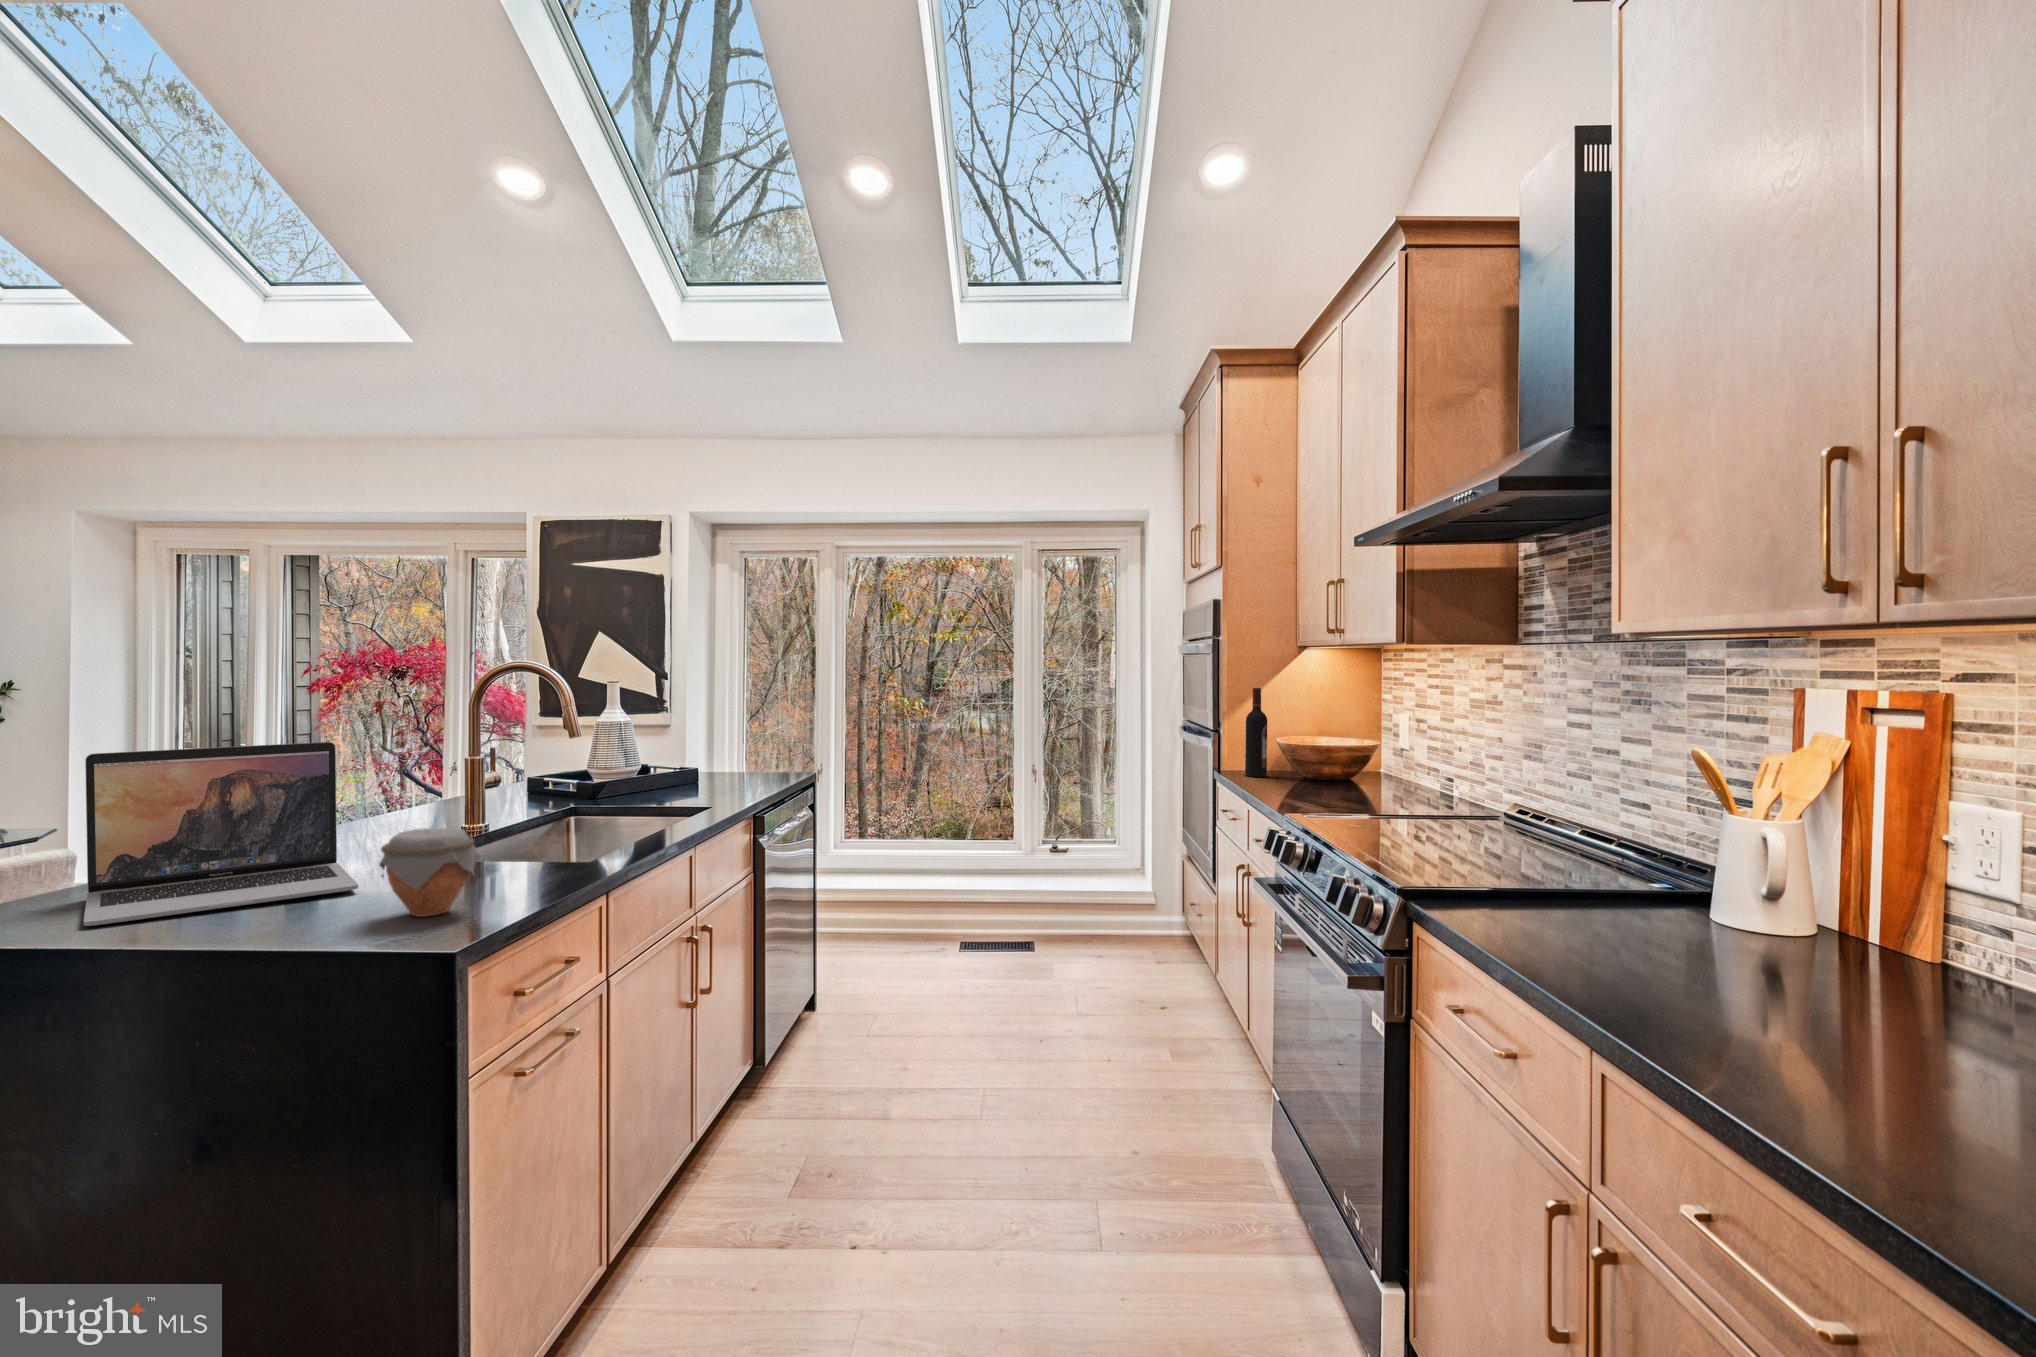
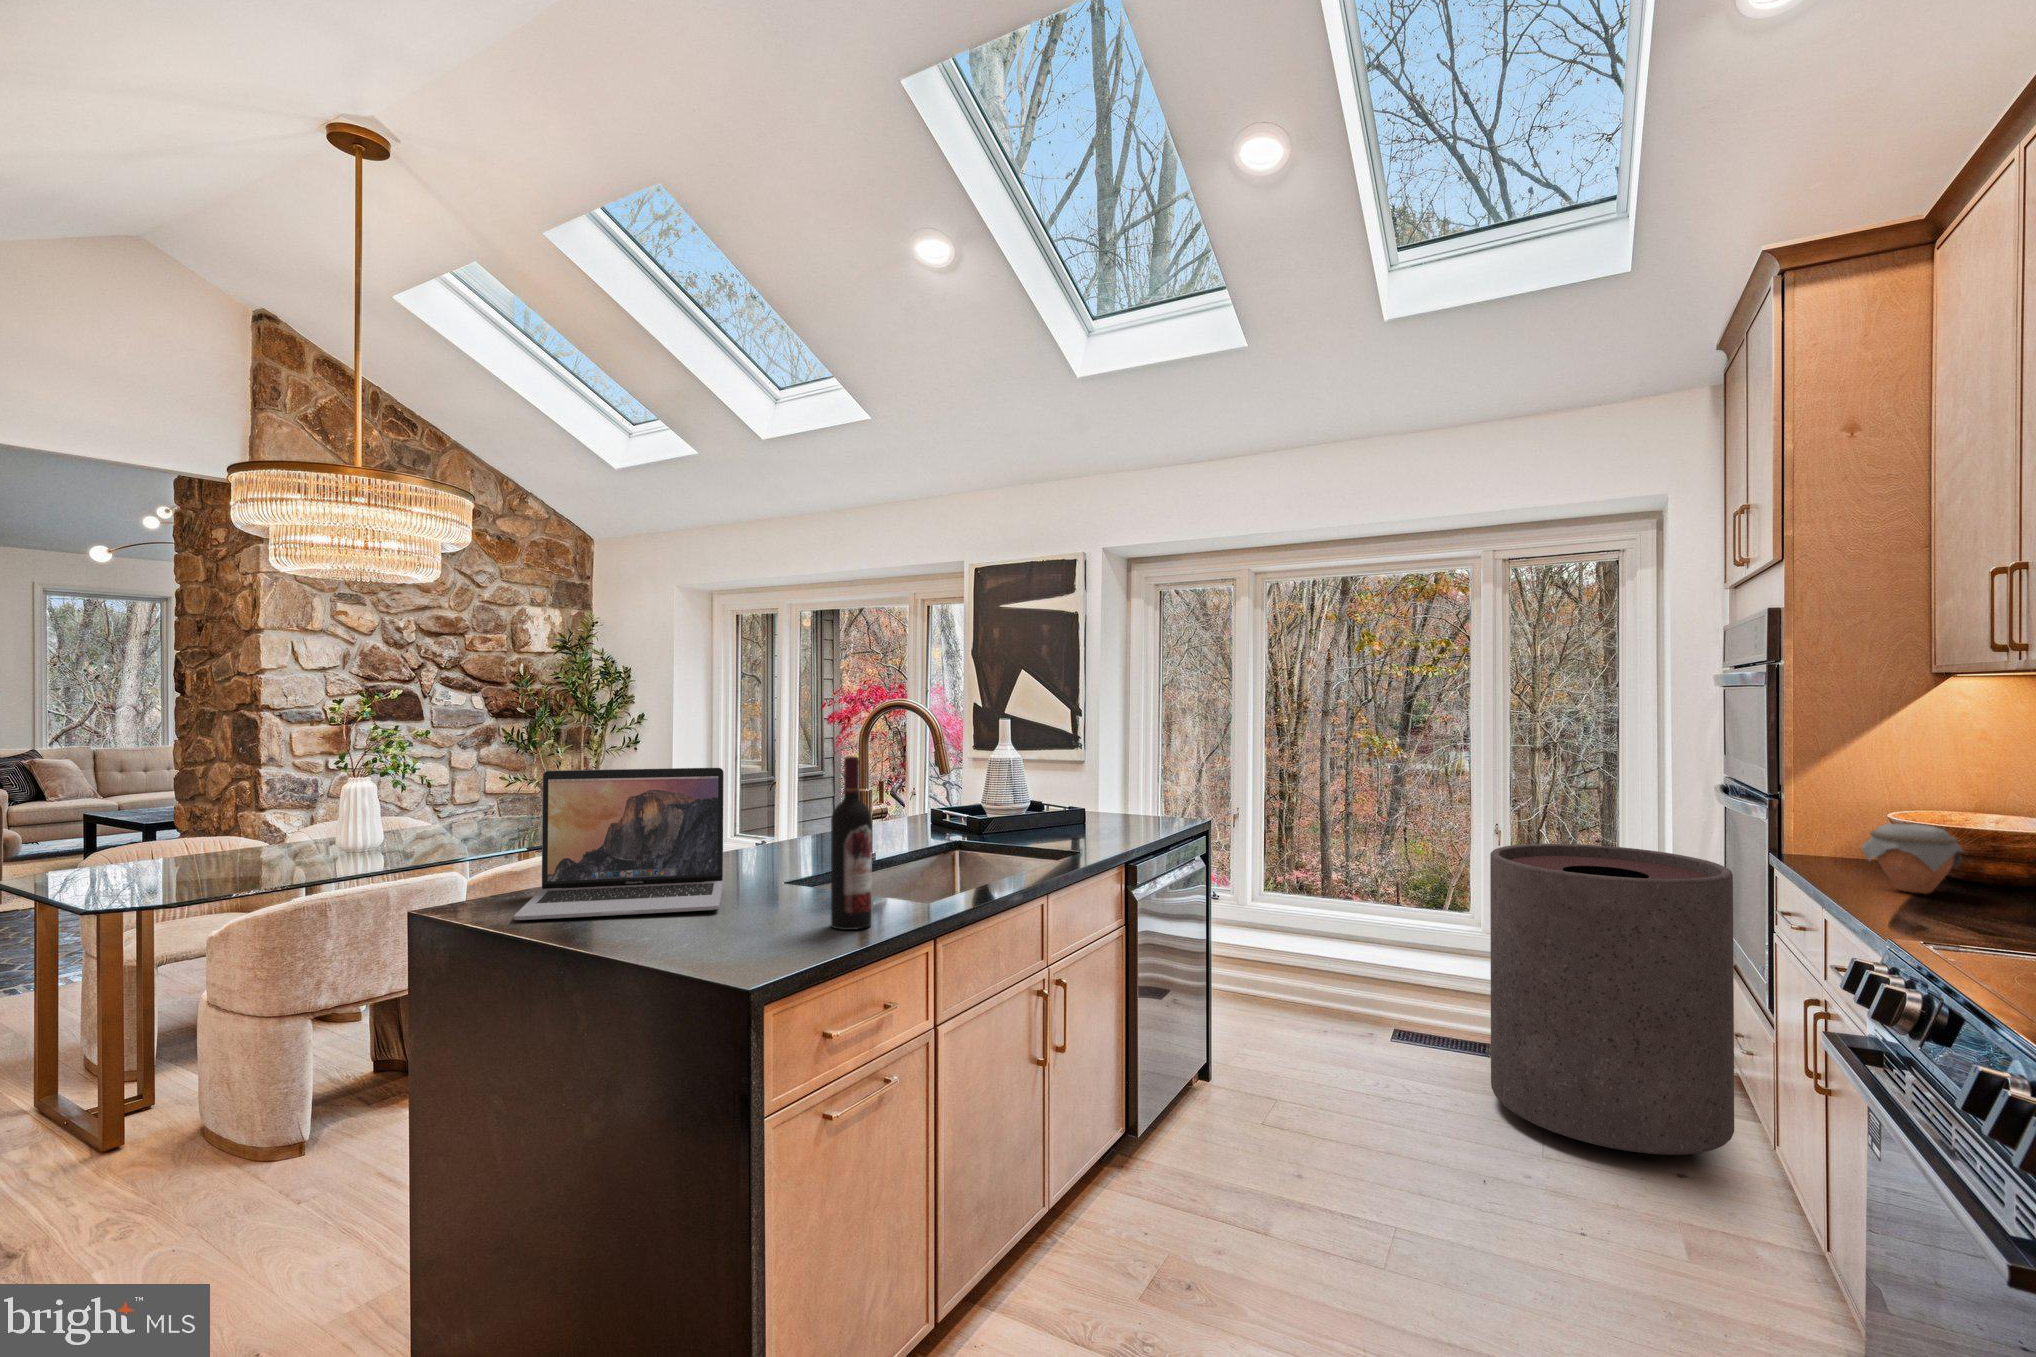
wine bottle: present [1245,688,1267,777] -> present [831,756,872,930]
trash can: none [1032,775,1190,998] -> present [1490,844,1734,1155]
jar: present [379,827,481,917] -> present [1861,823,1963,894]

